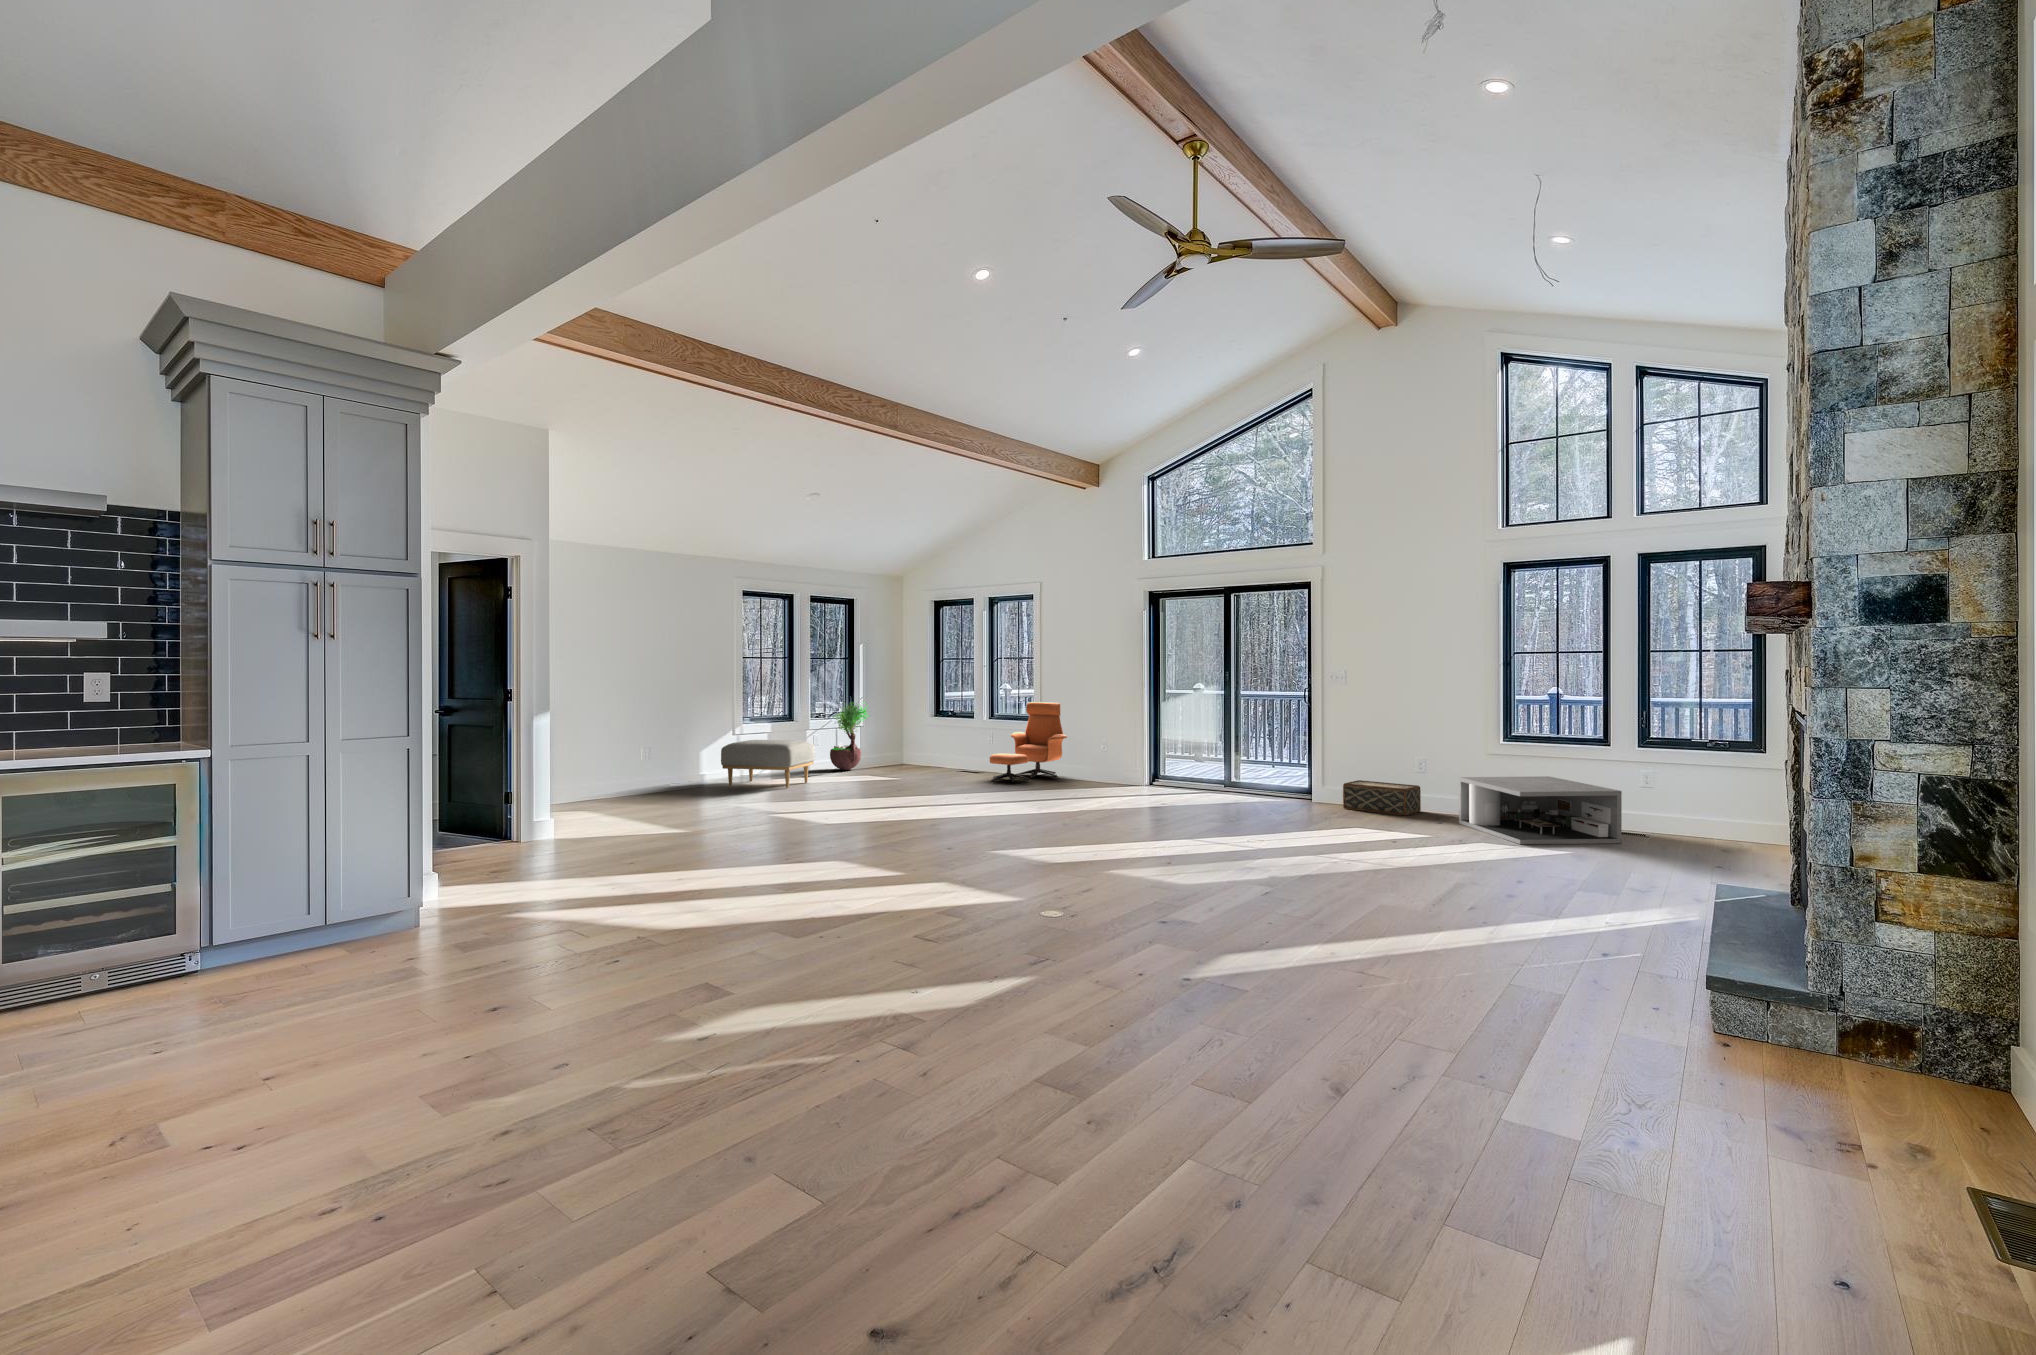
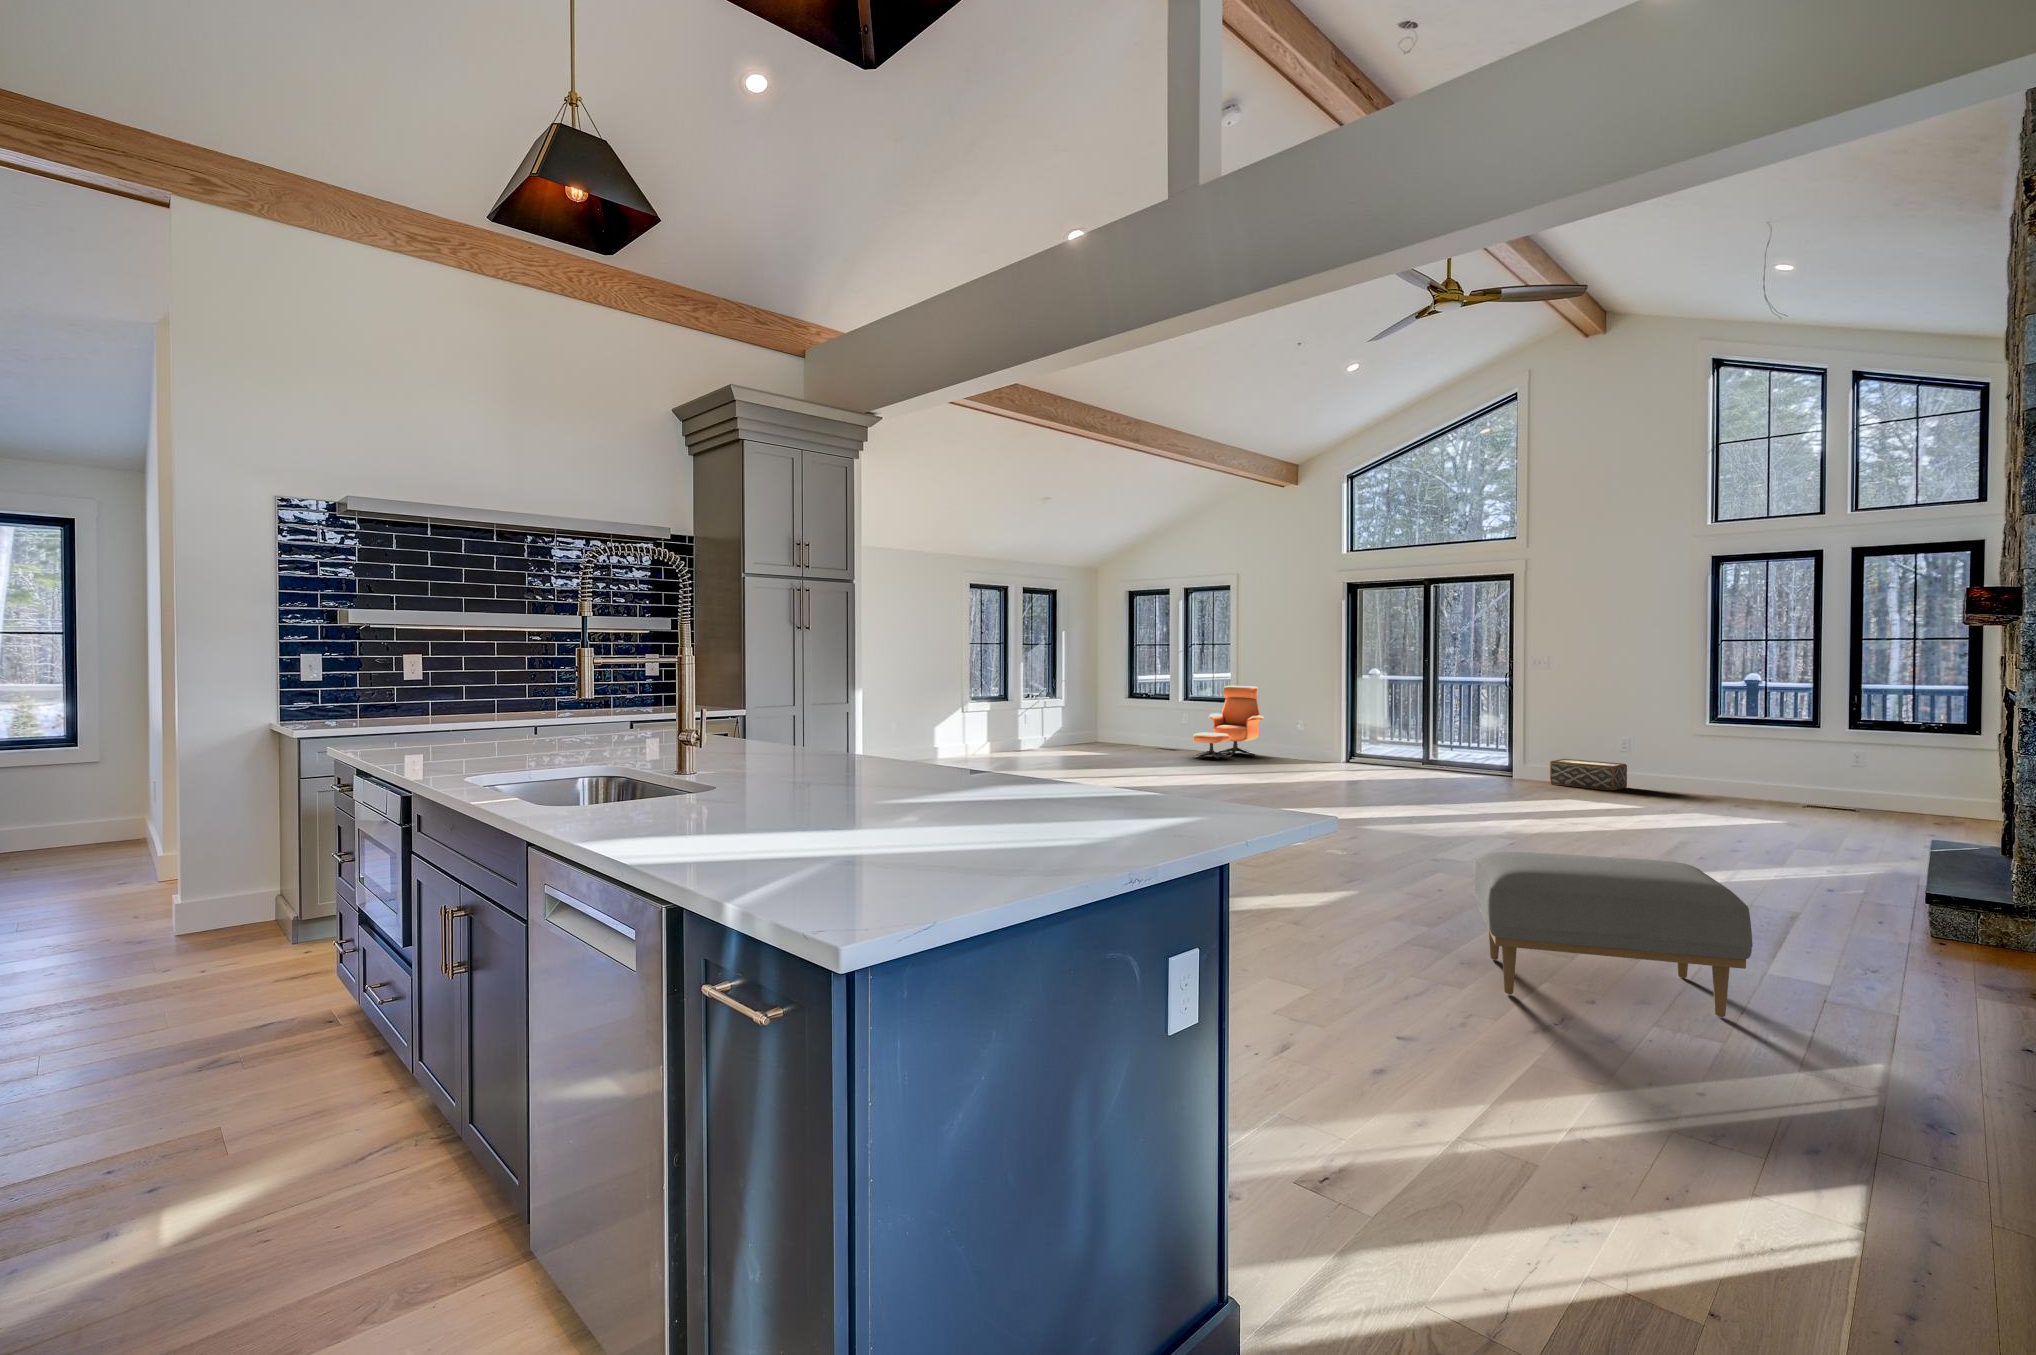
potted tree: present [830,703,868,770] -> none [1037,681,1075,747]
ottoman: present [721,740,815,788] -> present [1473,851,1753,1017]
coffee table: present [1459,776,1622,844] -> none [1669,755,1834,815]

